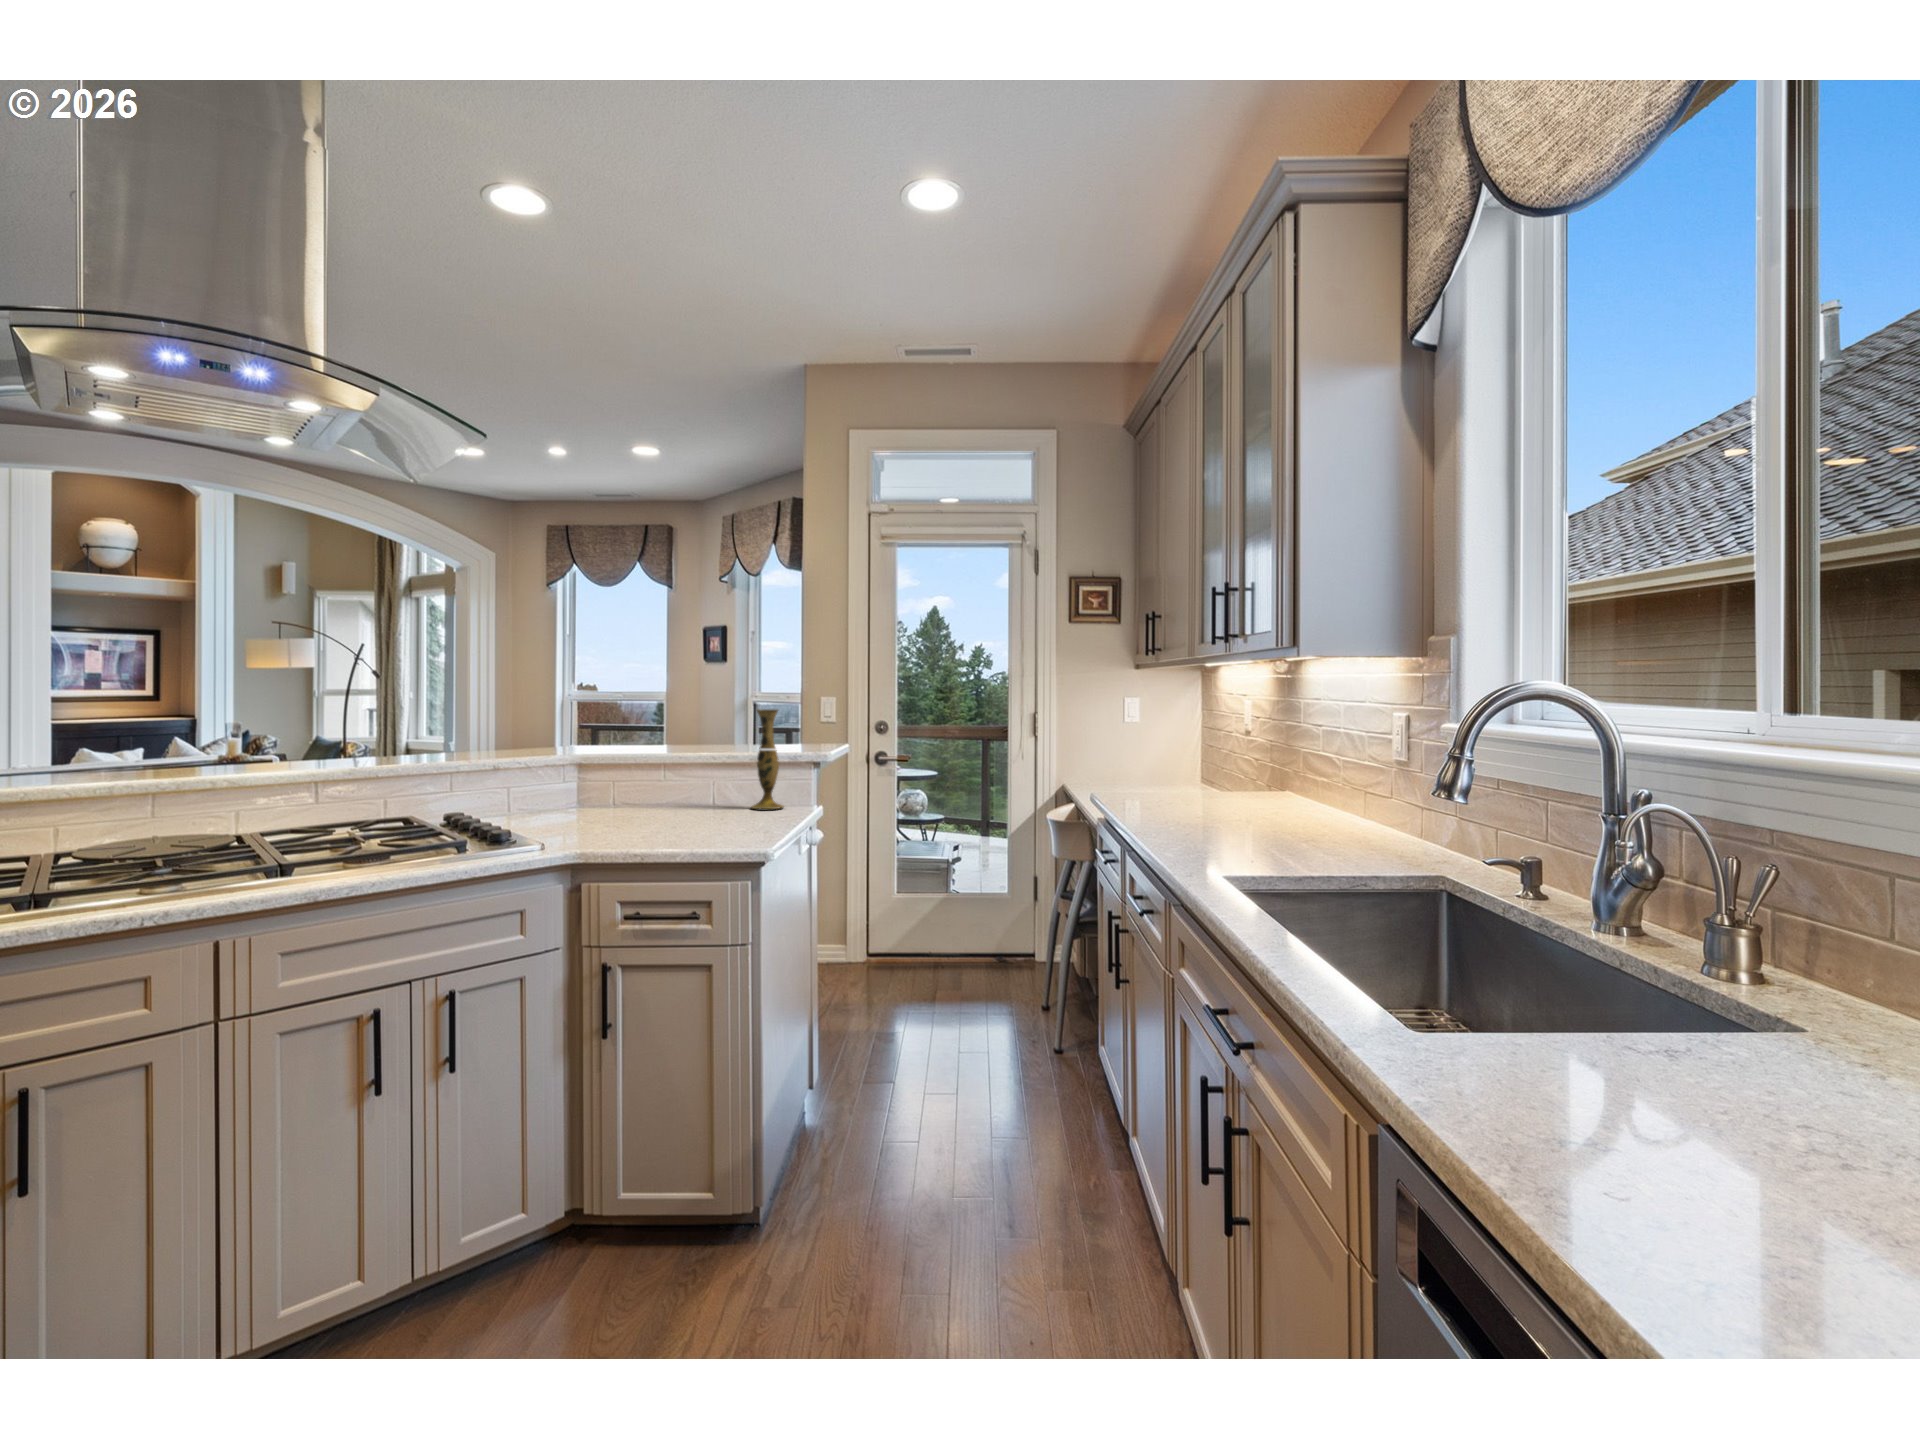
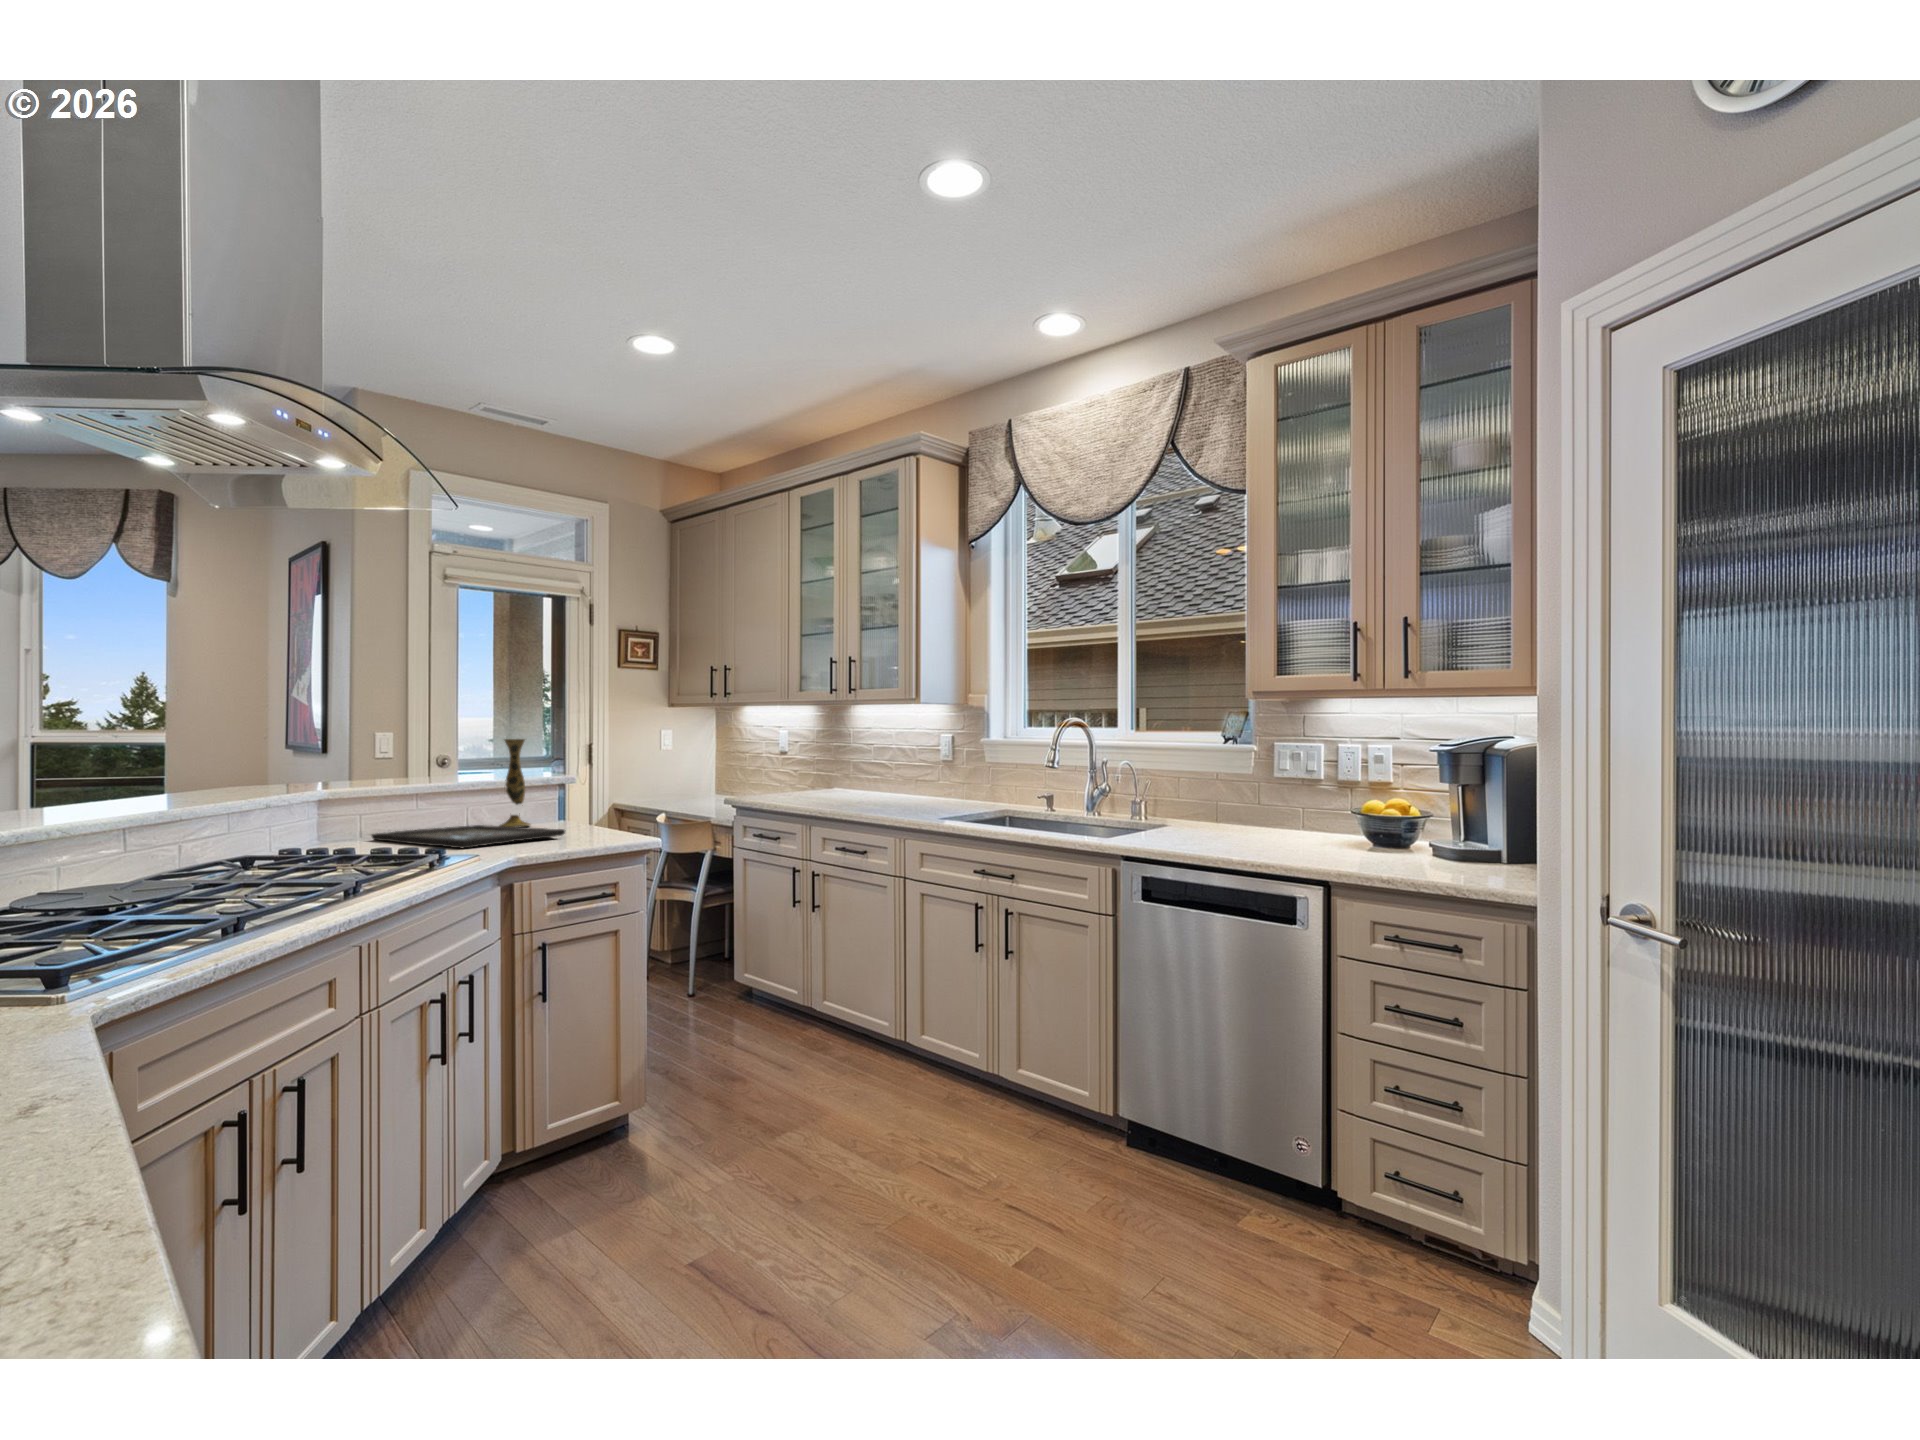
tray: none [570,805,718,836] -> present [372,825,565,848]

